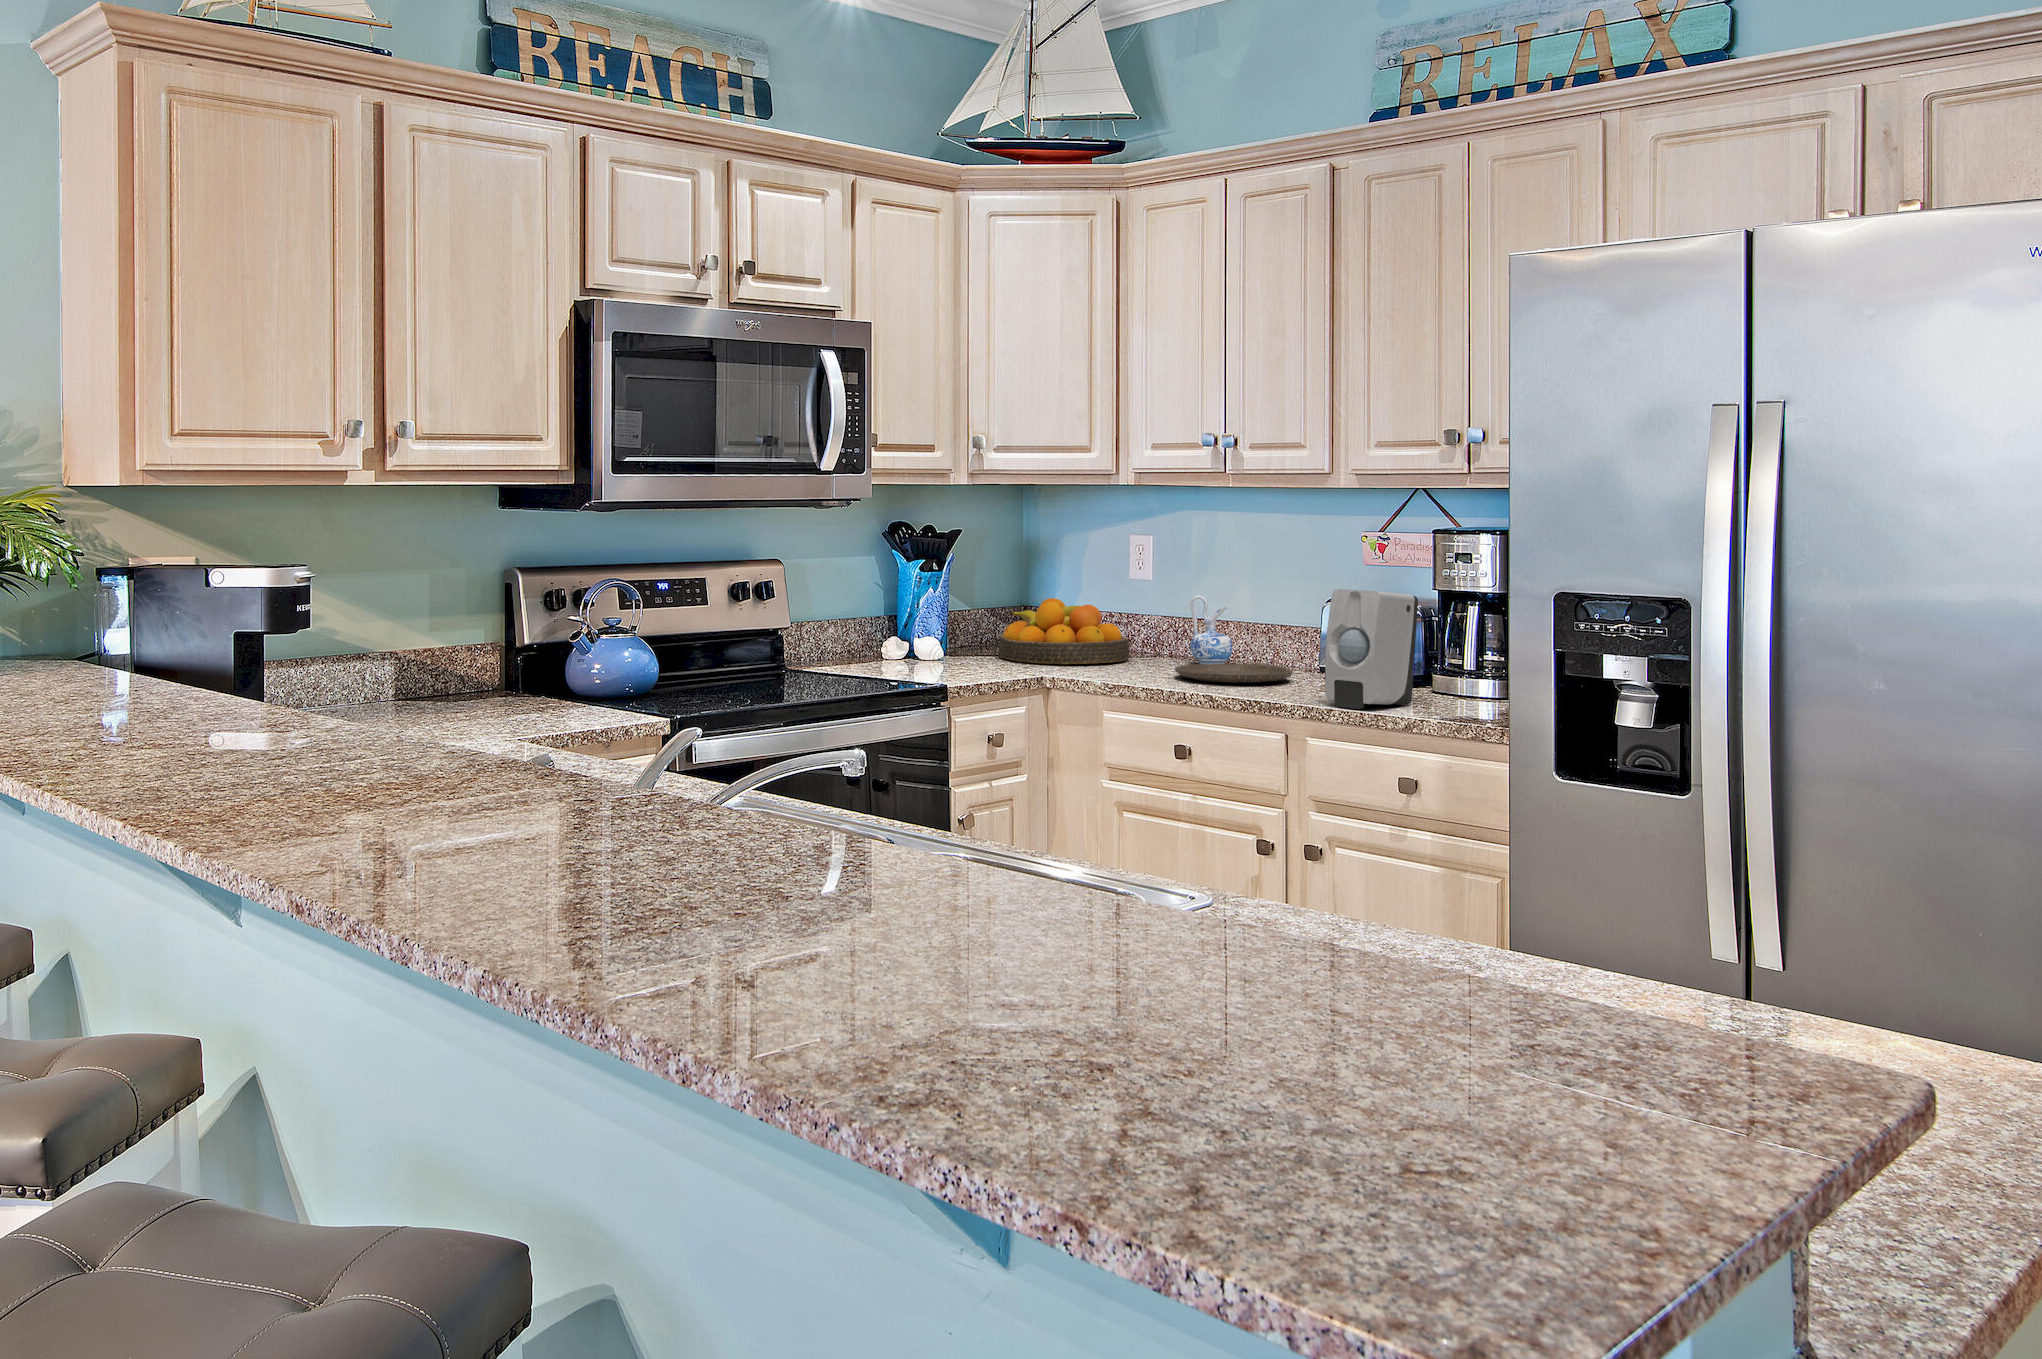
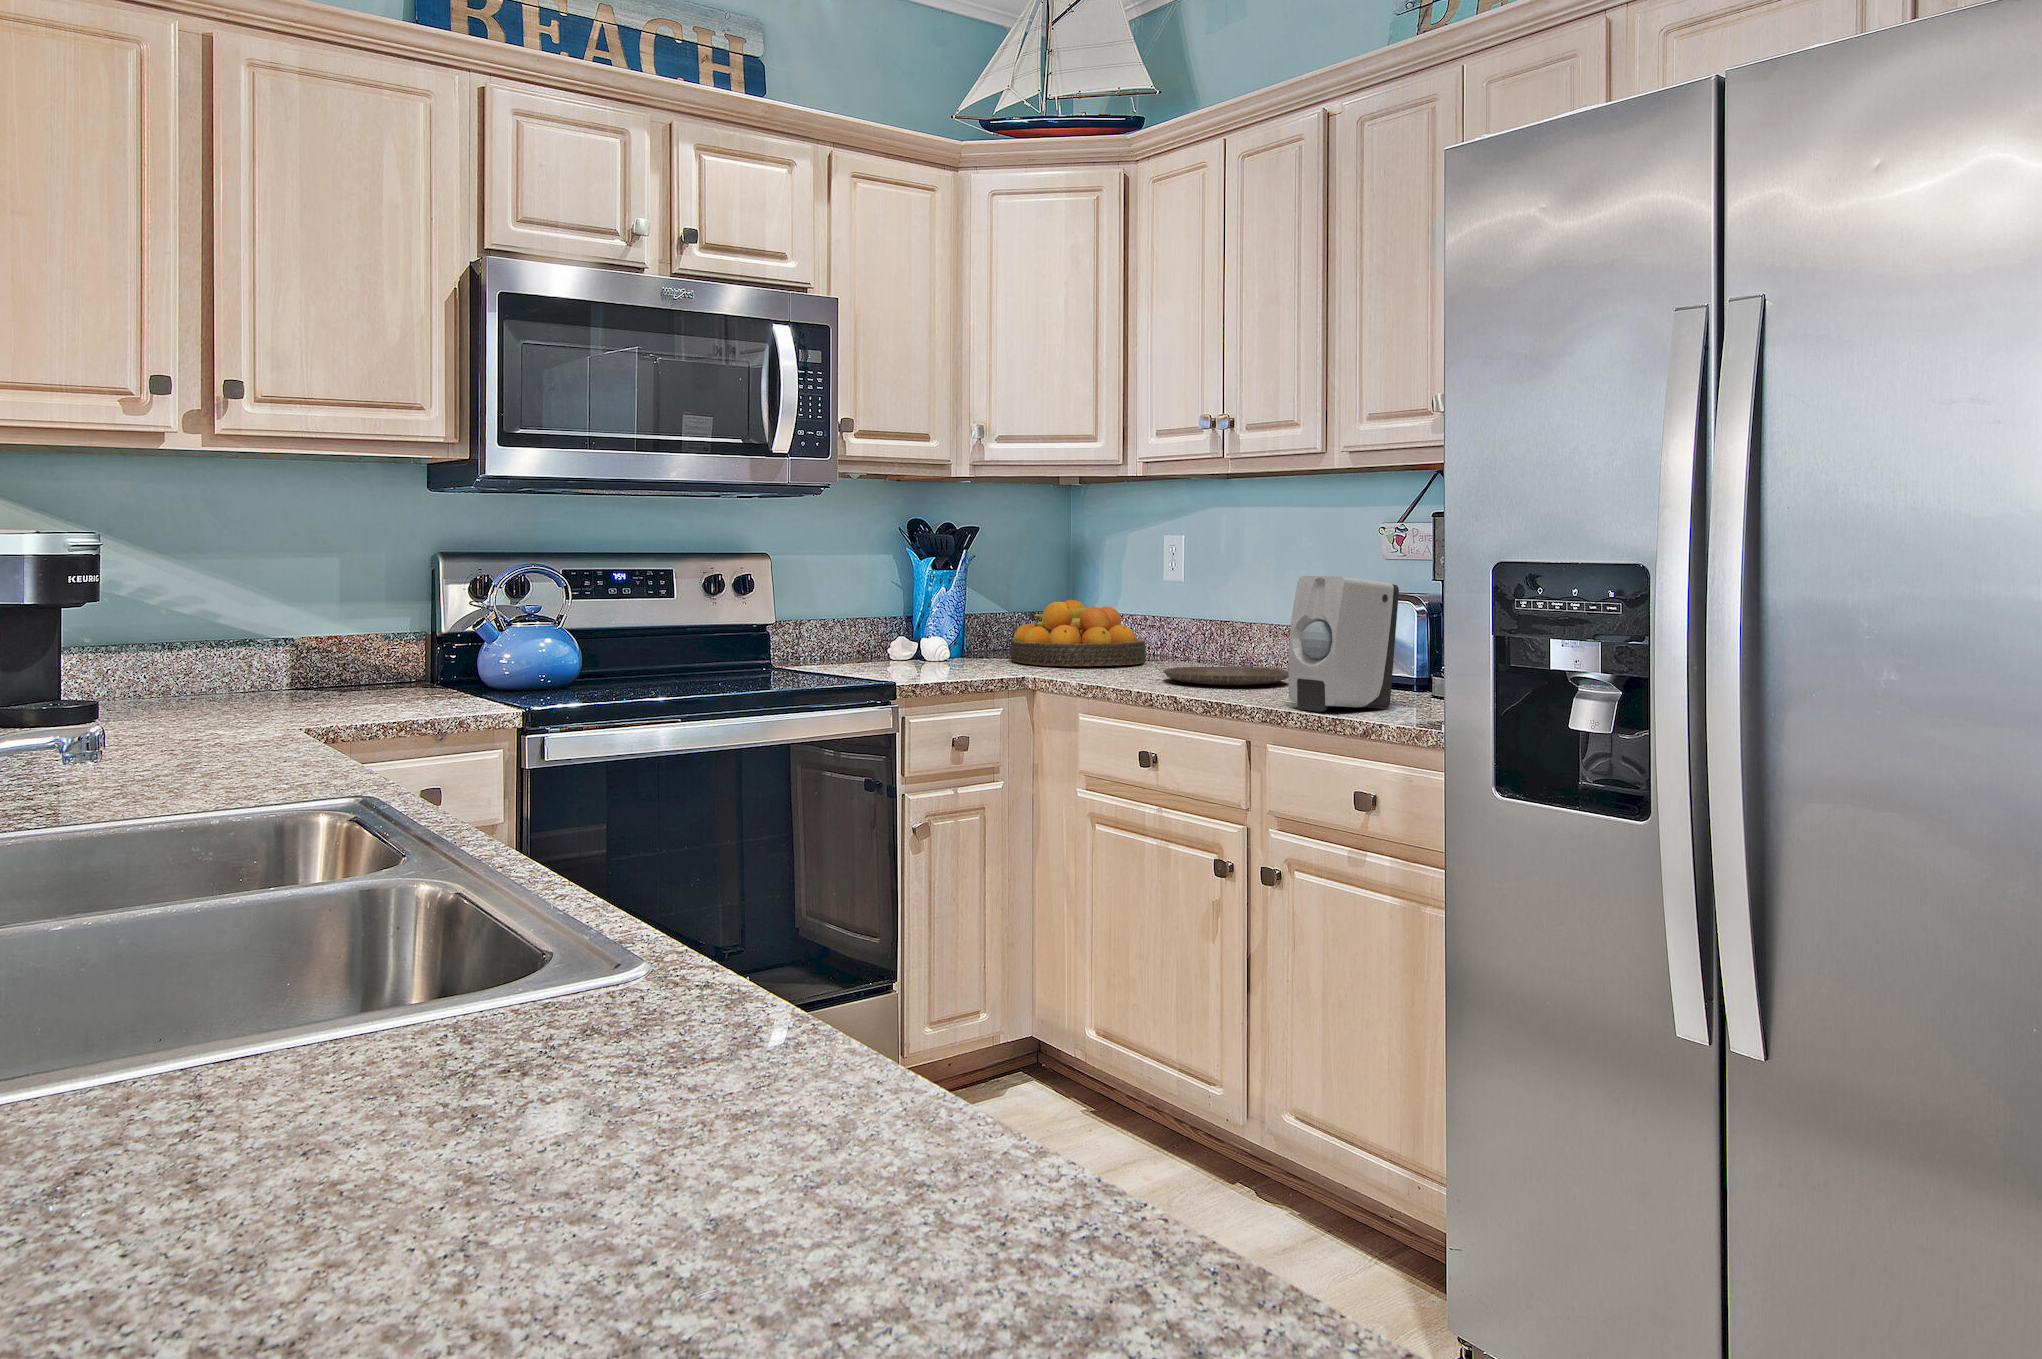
ceramic pitcher: present [1190,595,1233,664] -> none [1204,595,1248,670]

